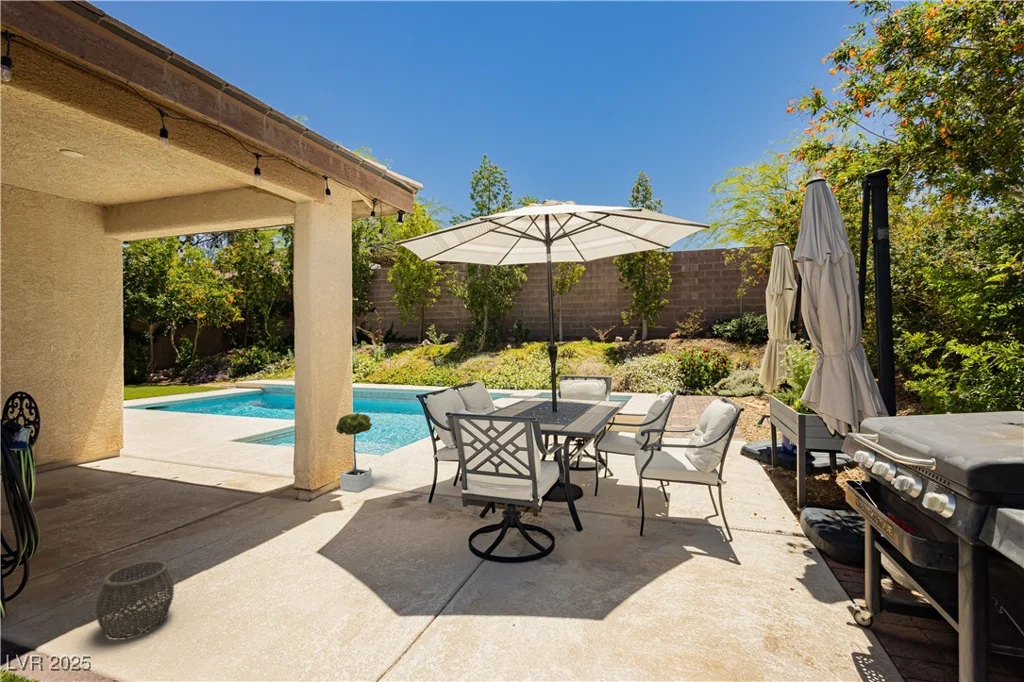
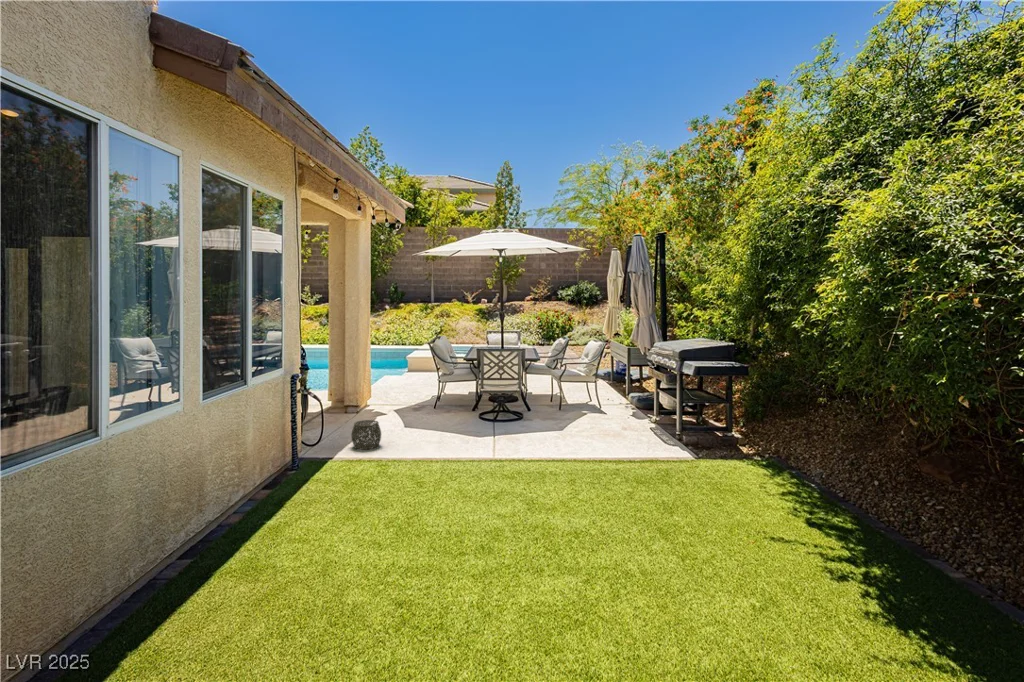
potted tree: present [336,413,372,492] -> none [368,355,389,406]

